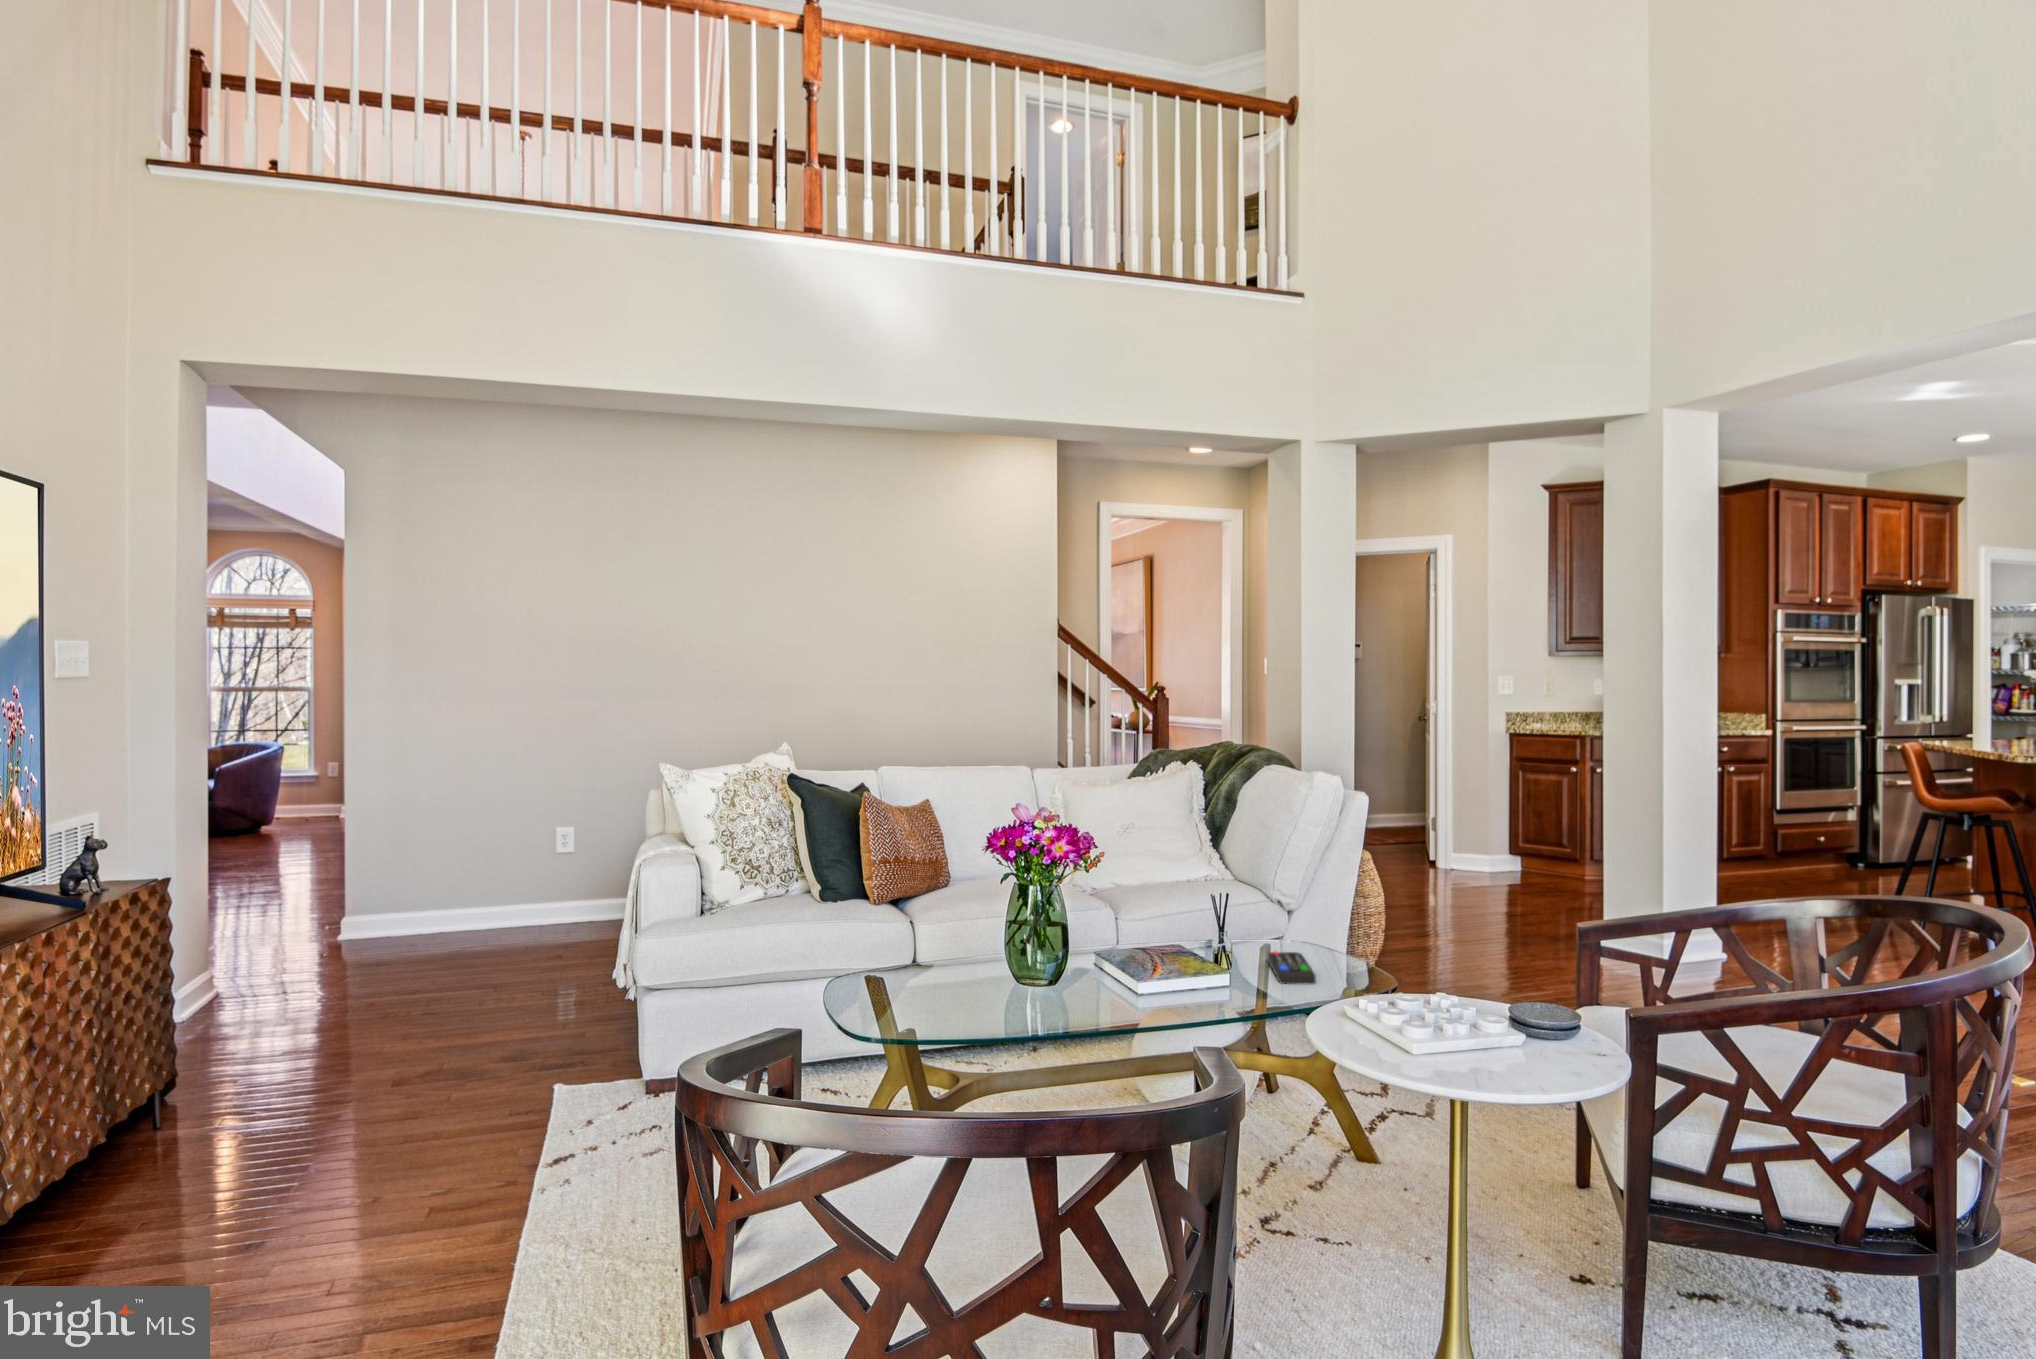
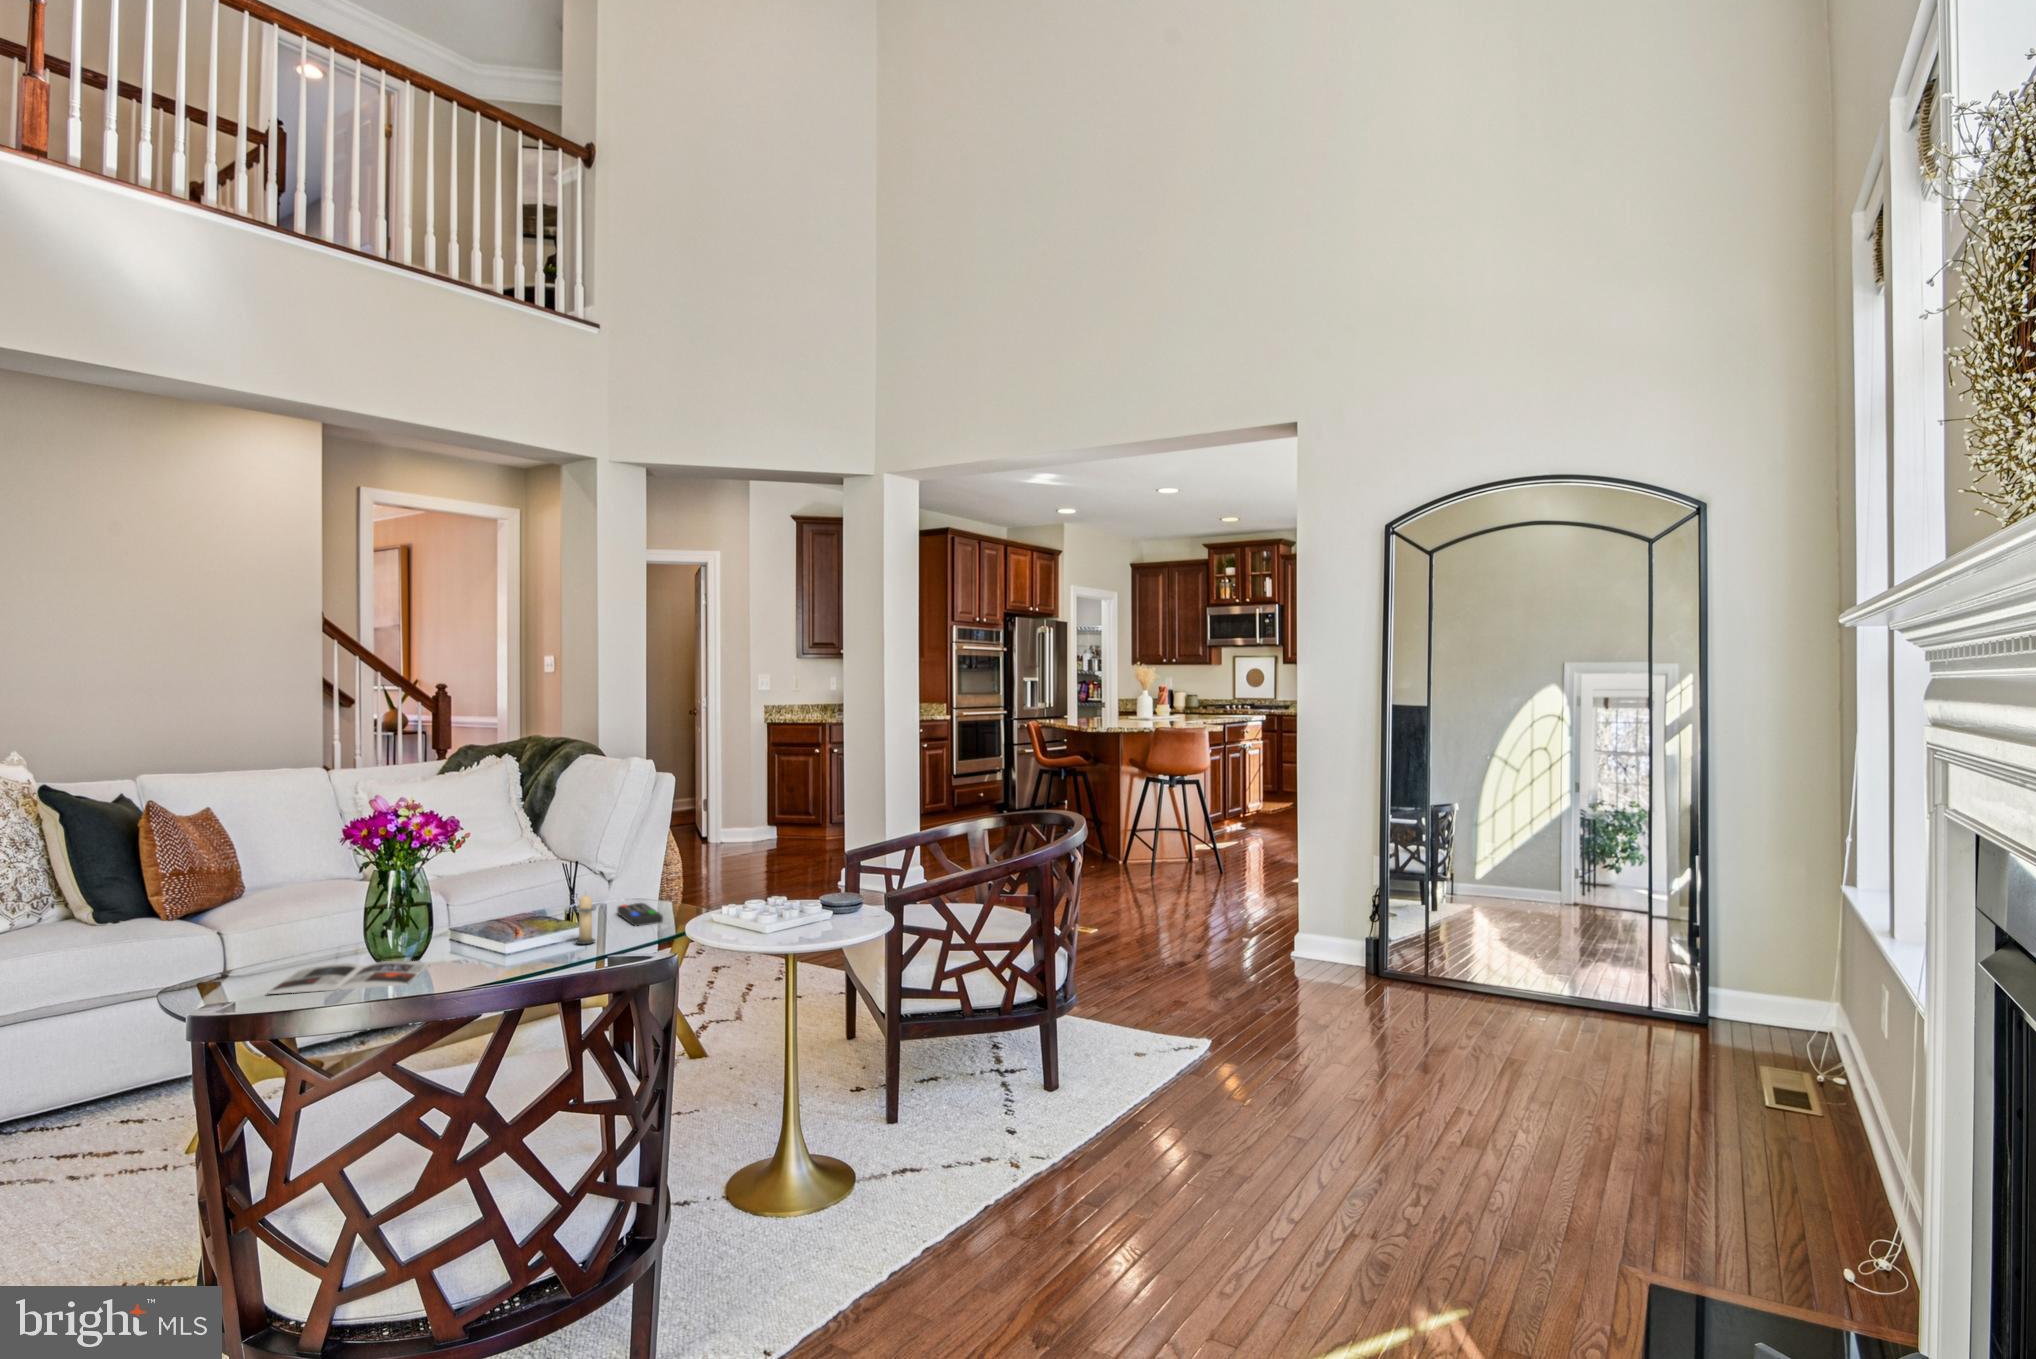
candle: none [1200,935,1231,1002] -> present [575,895,596,944]
magazine: none [894,978,1050,1021] -> present [268,961,430,994]

